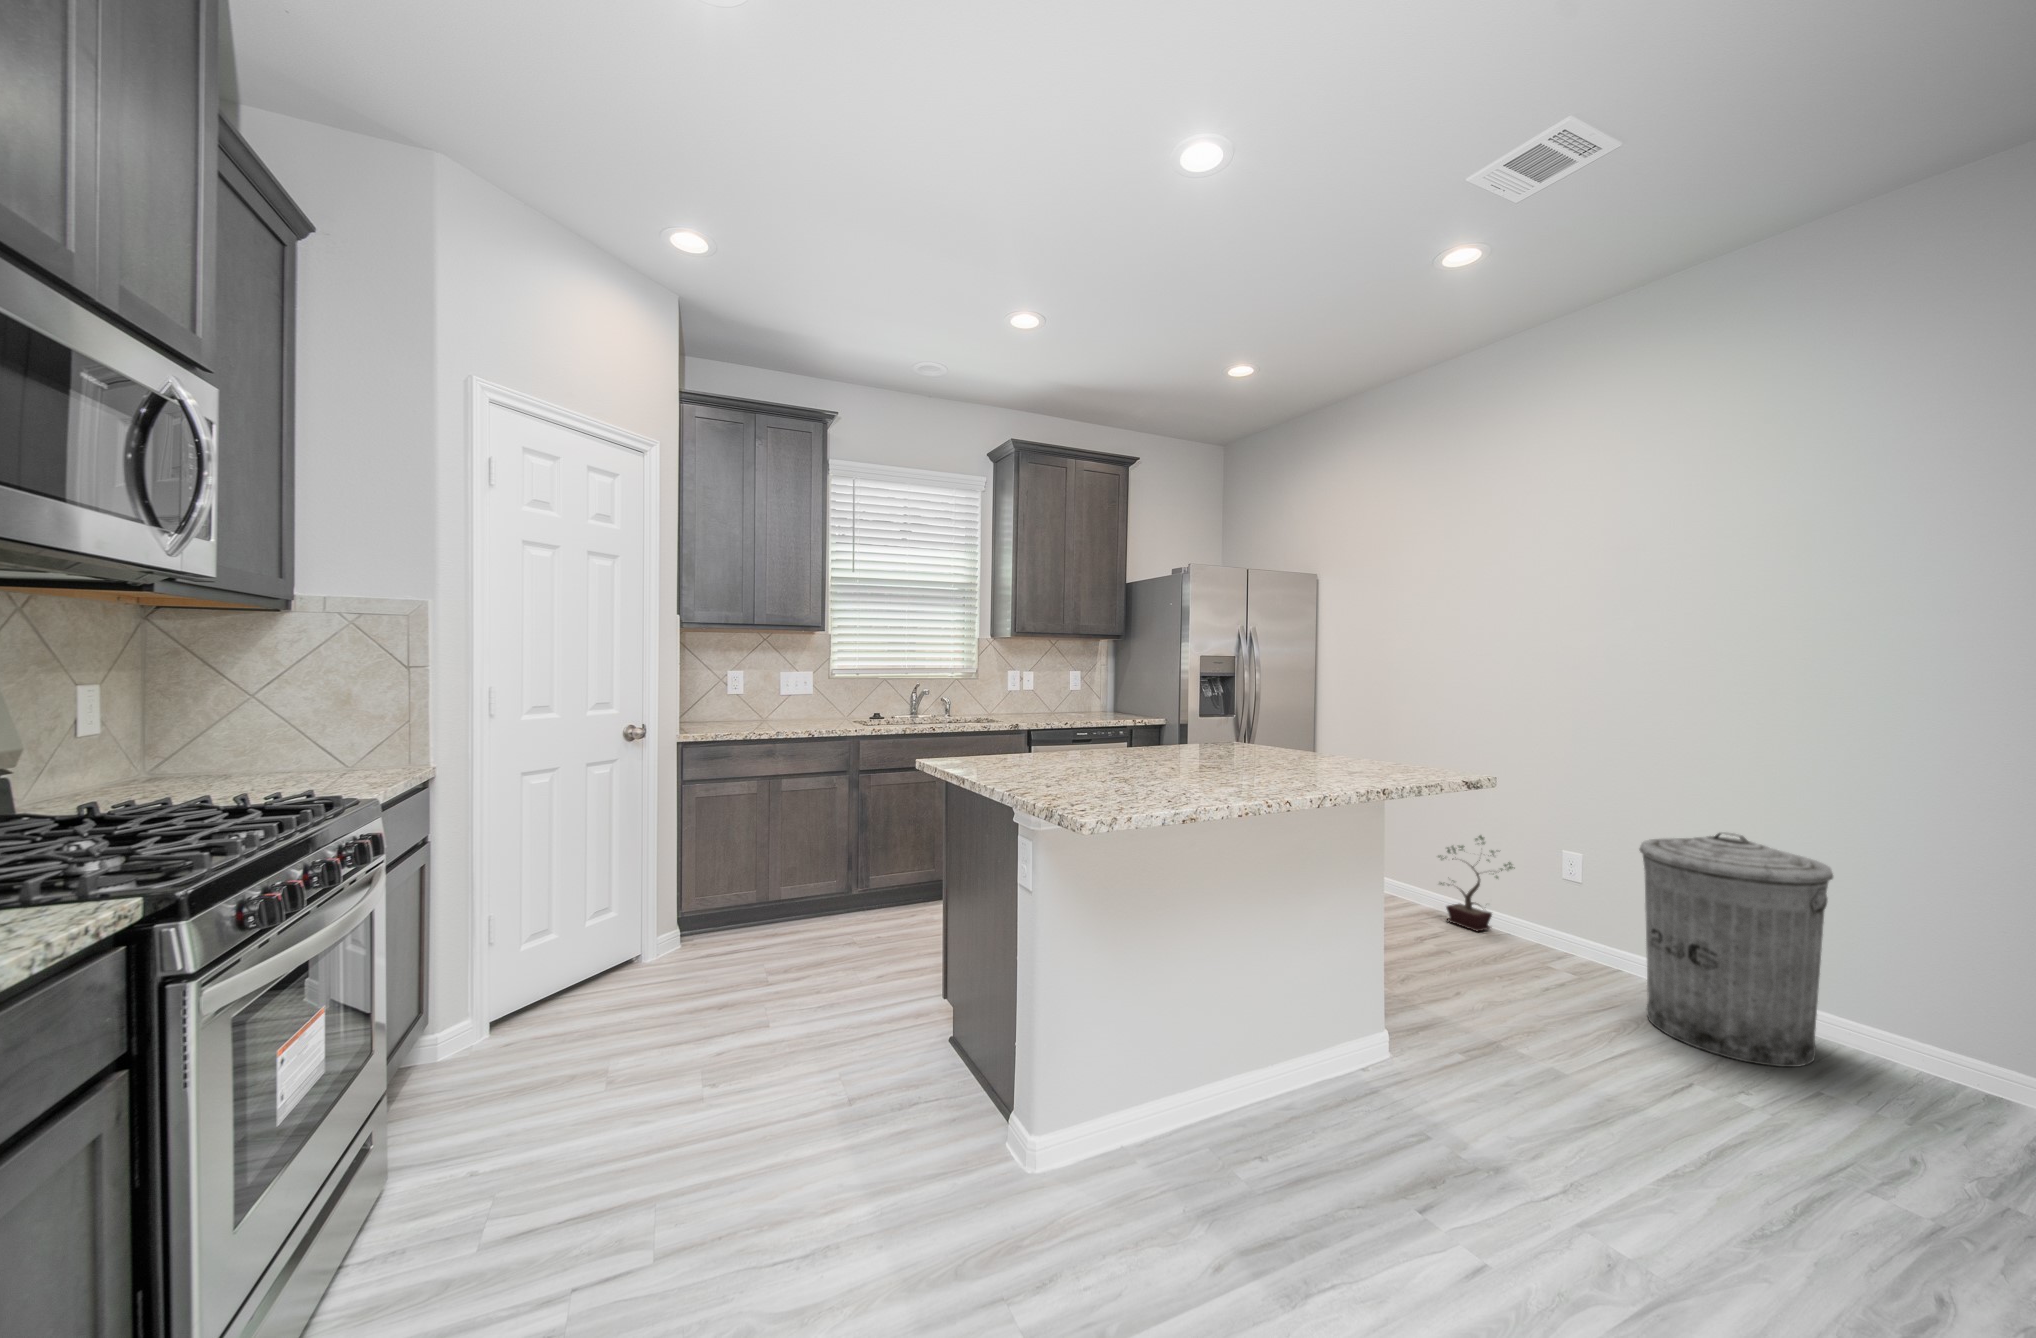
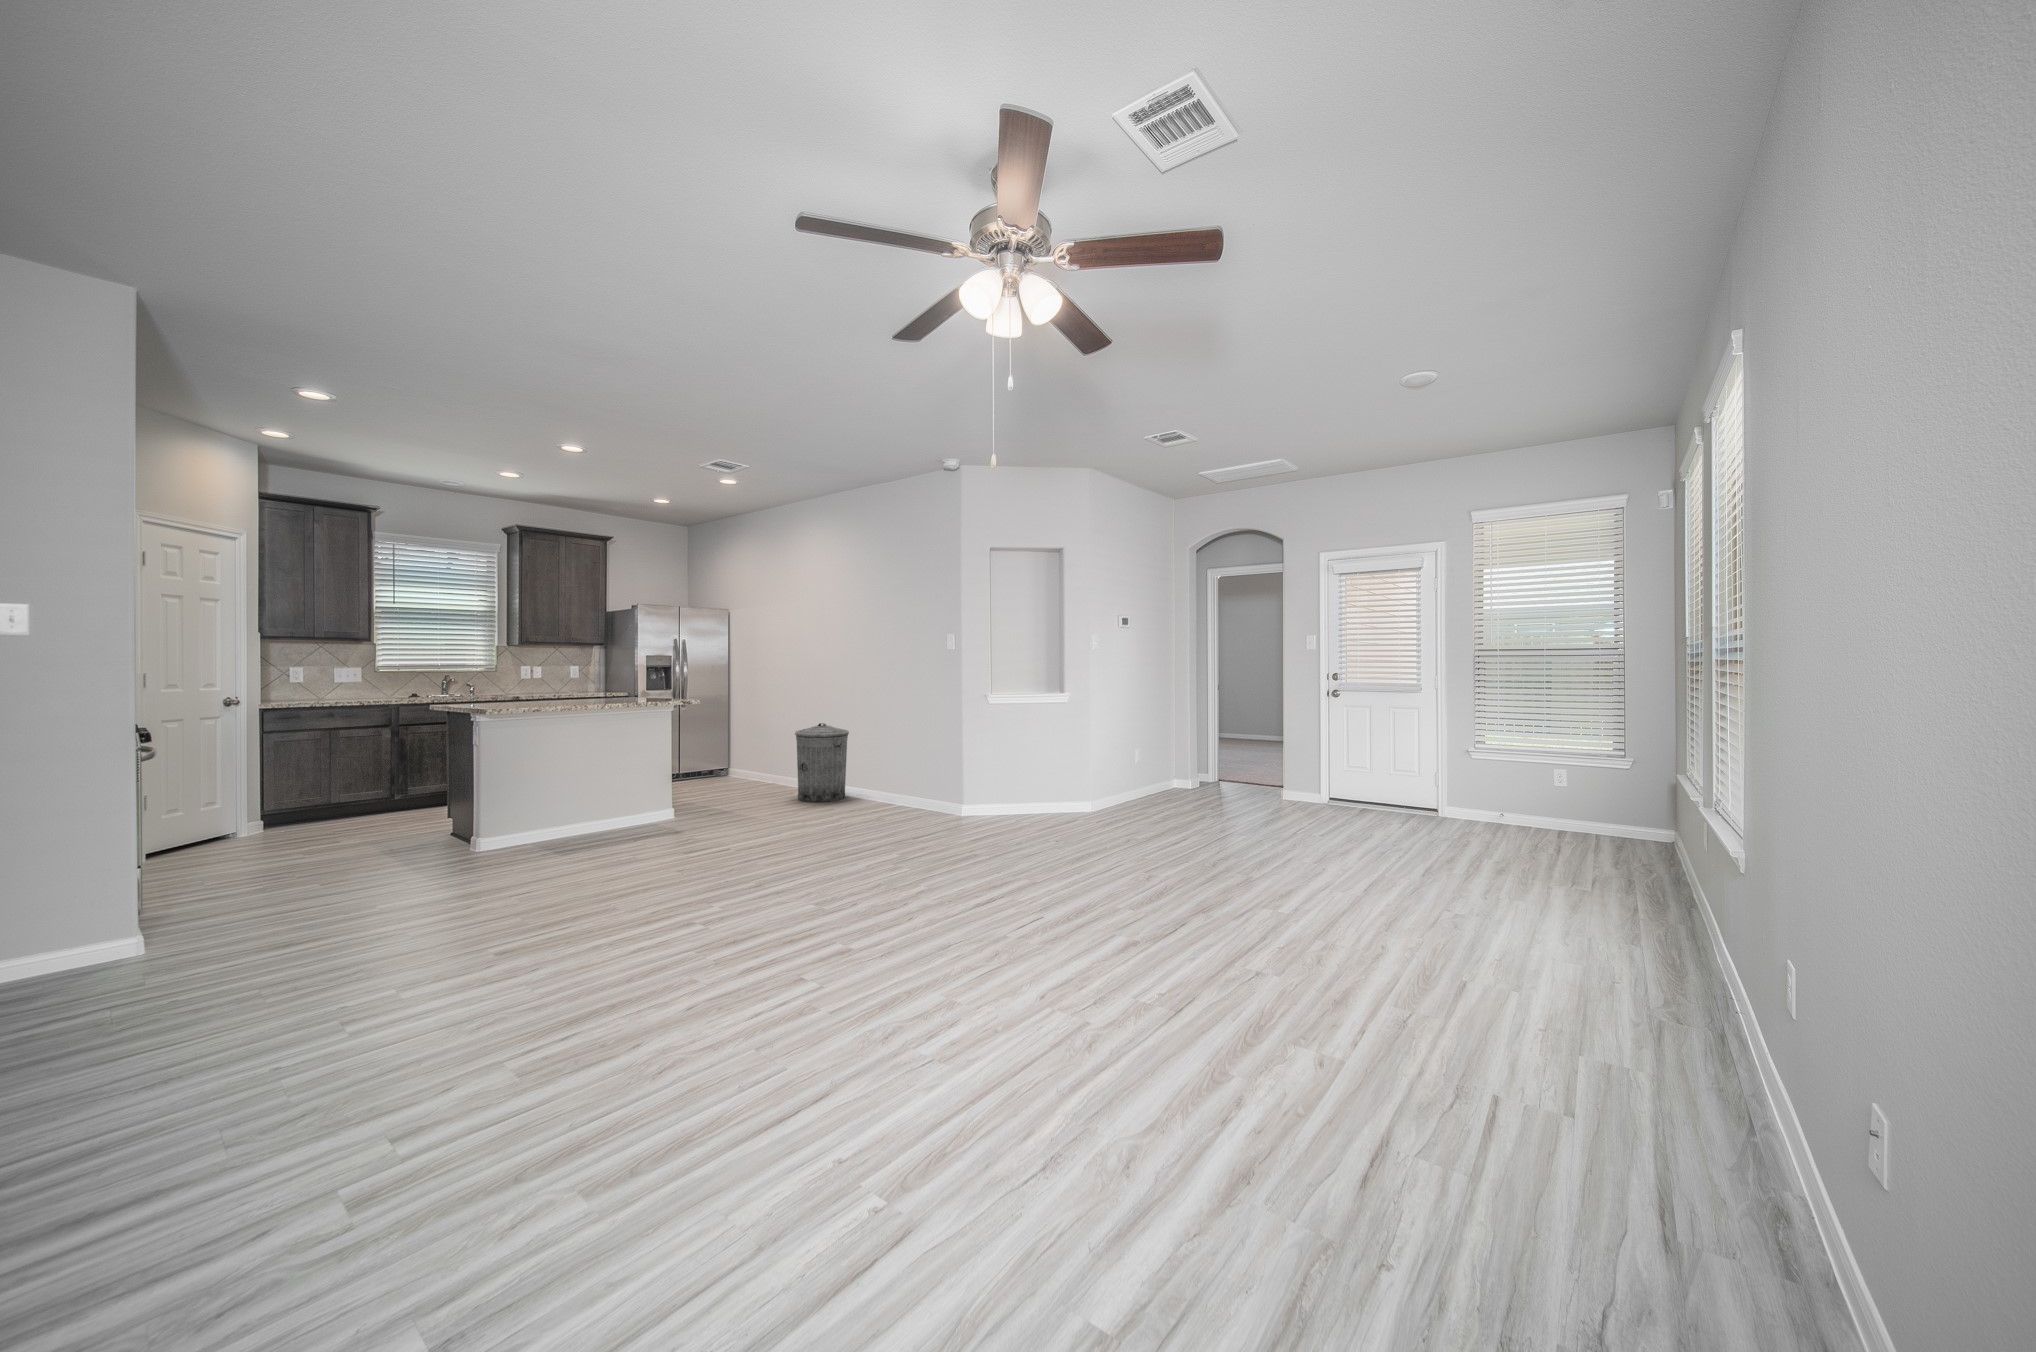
potted plant: present [1438,835,1515,932] -> none [759,739,785,783]

